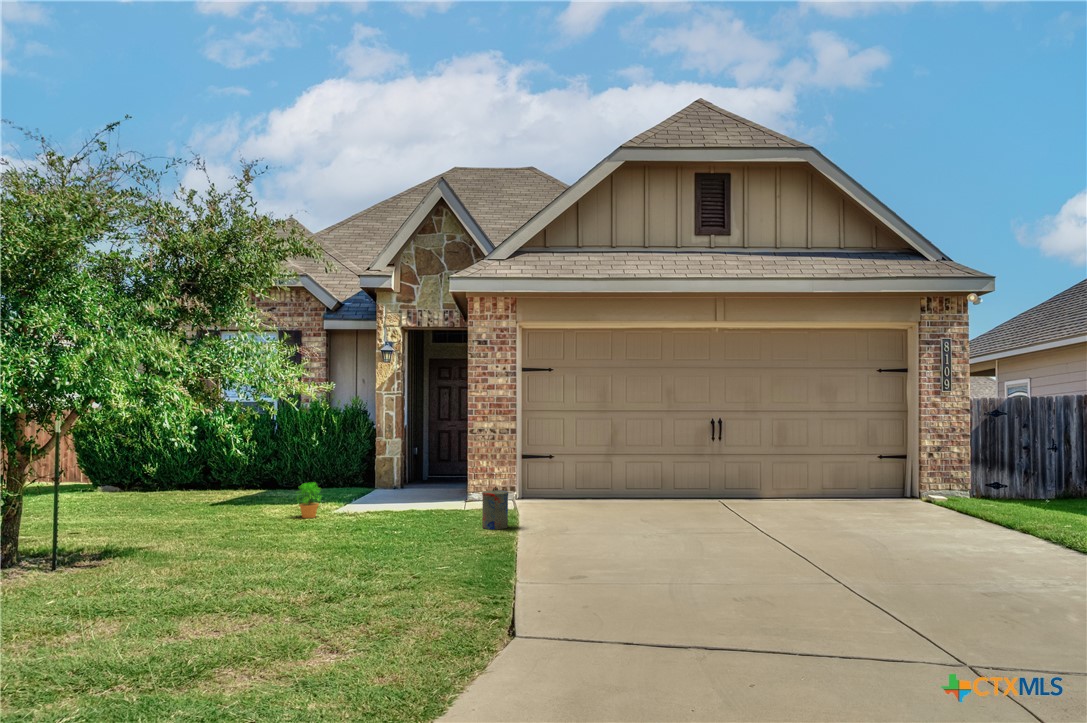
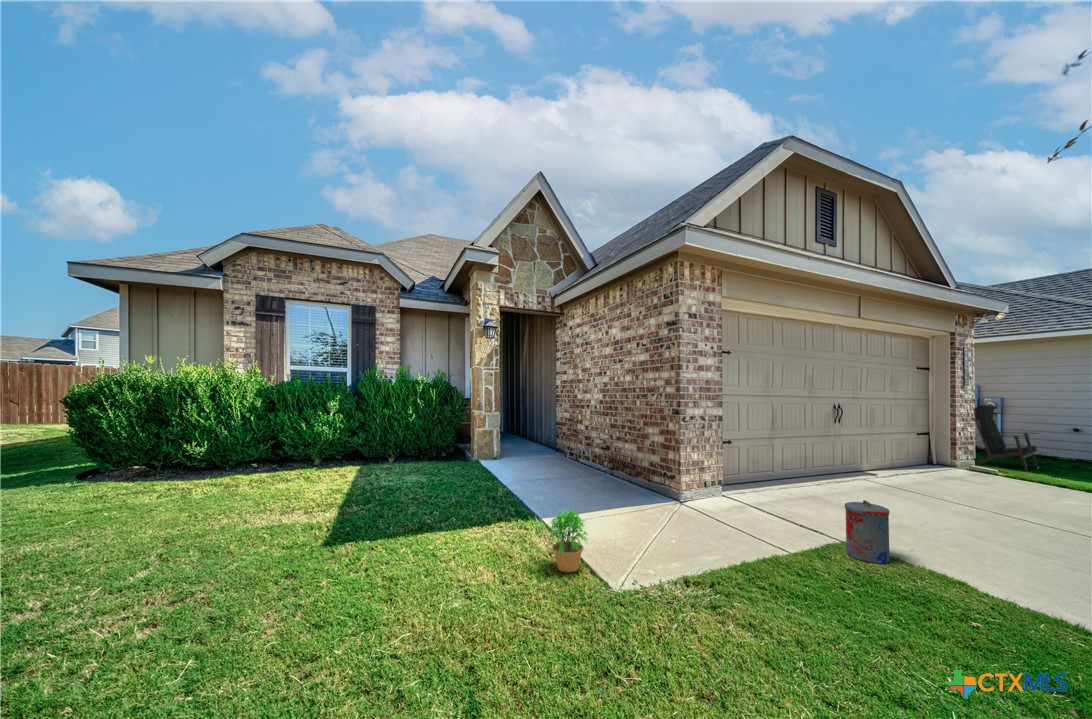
lounge chair: none [923,431,999,511] -> present [974,405,1037,471]

